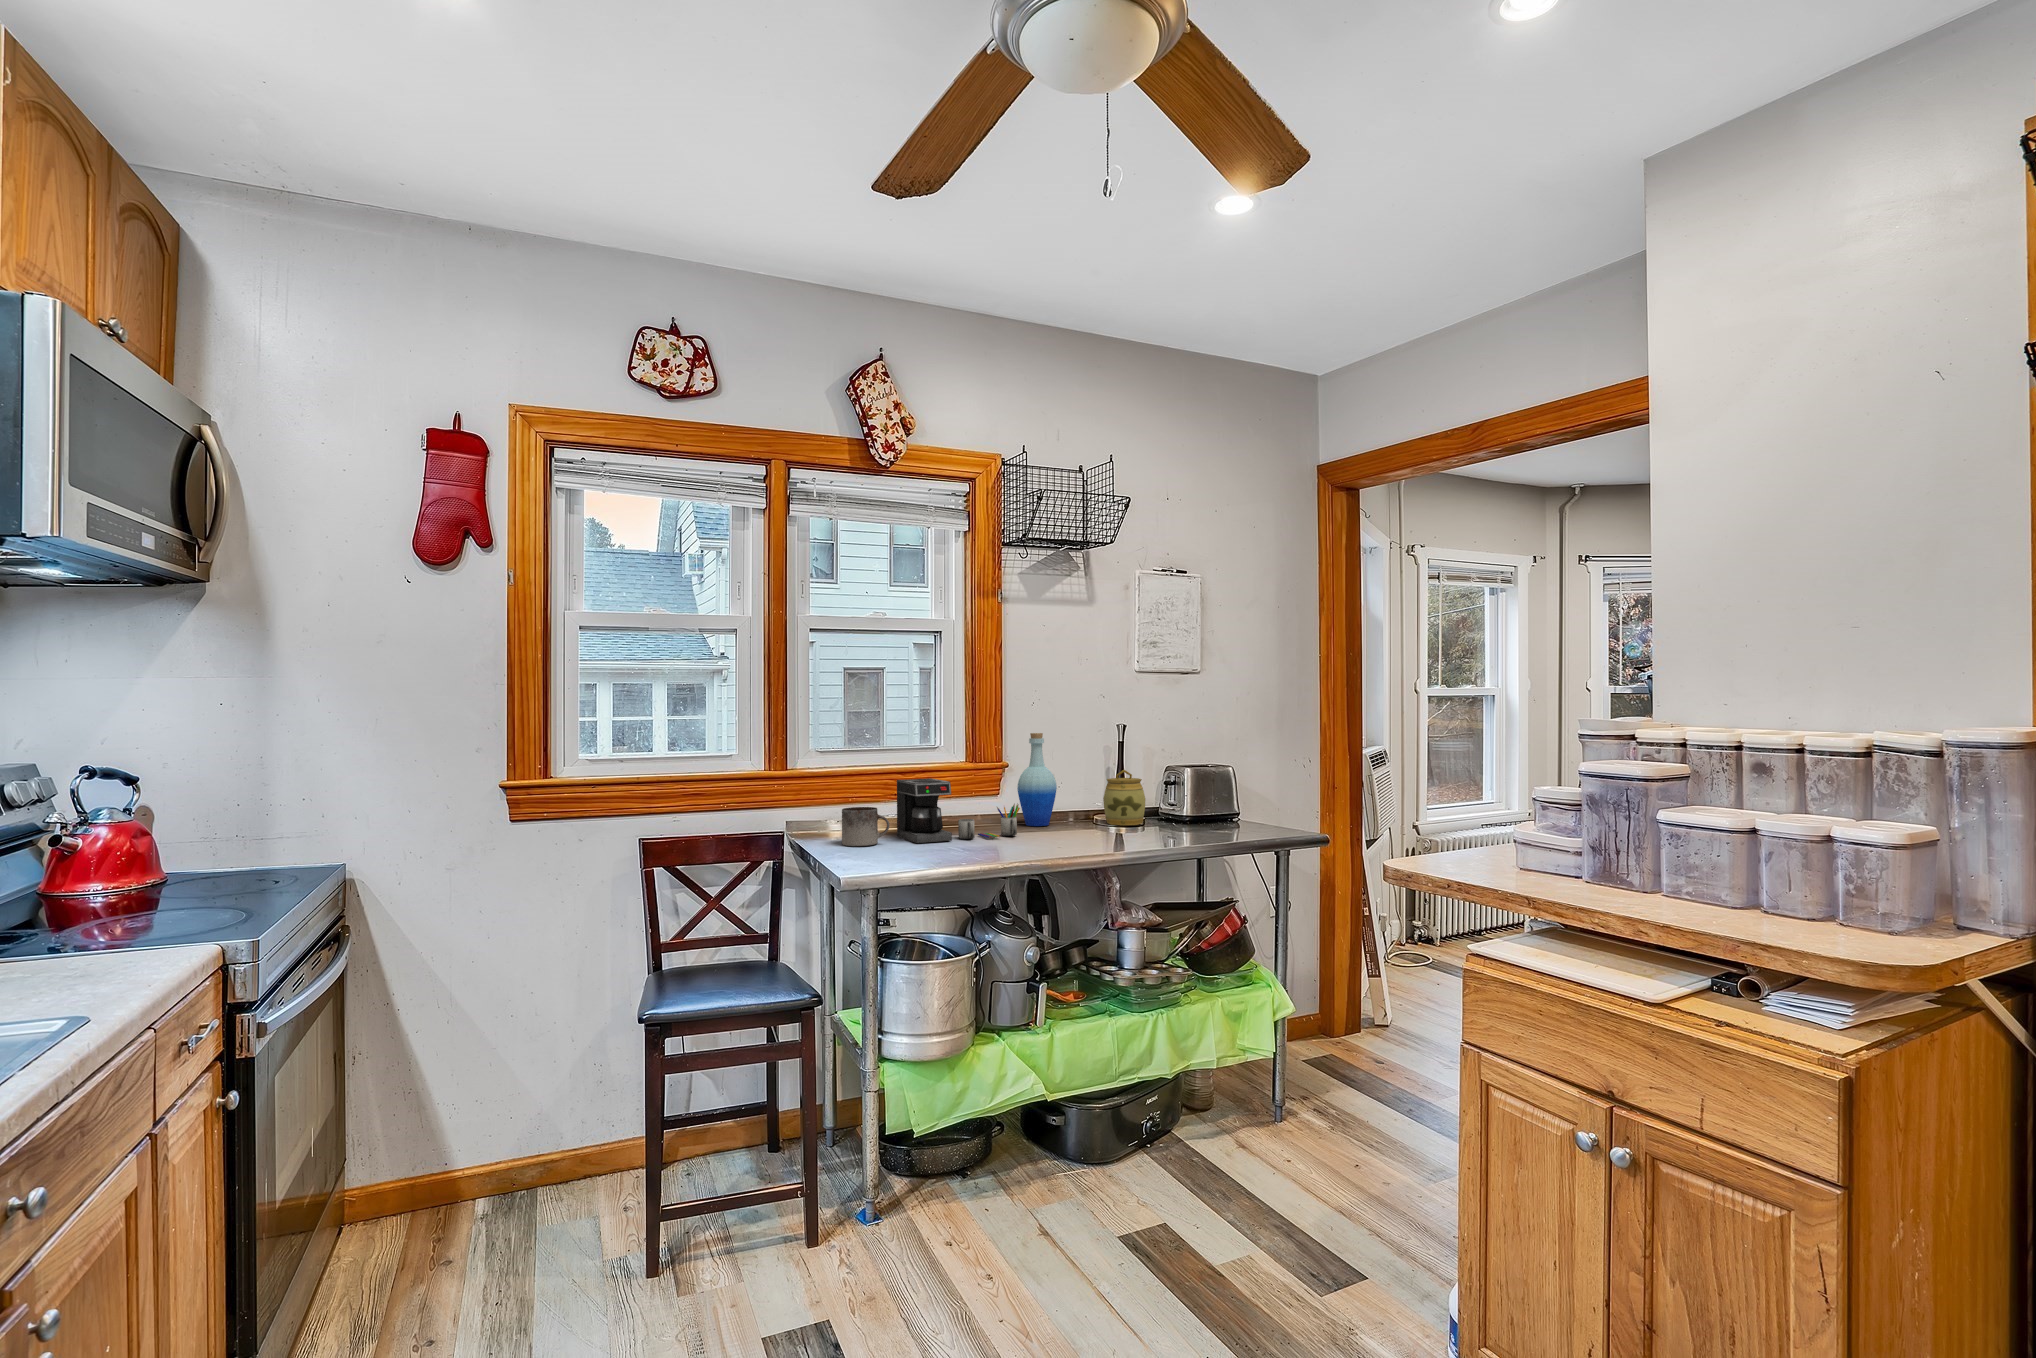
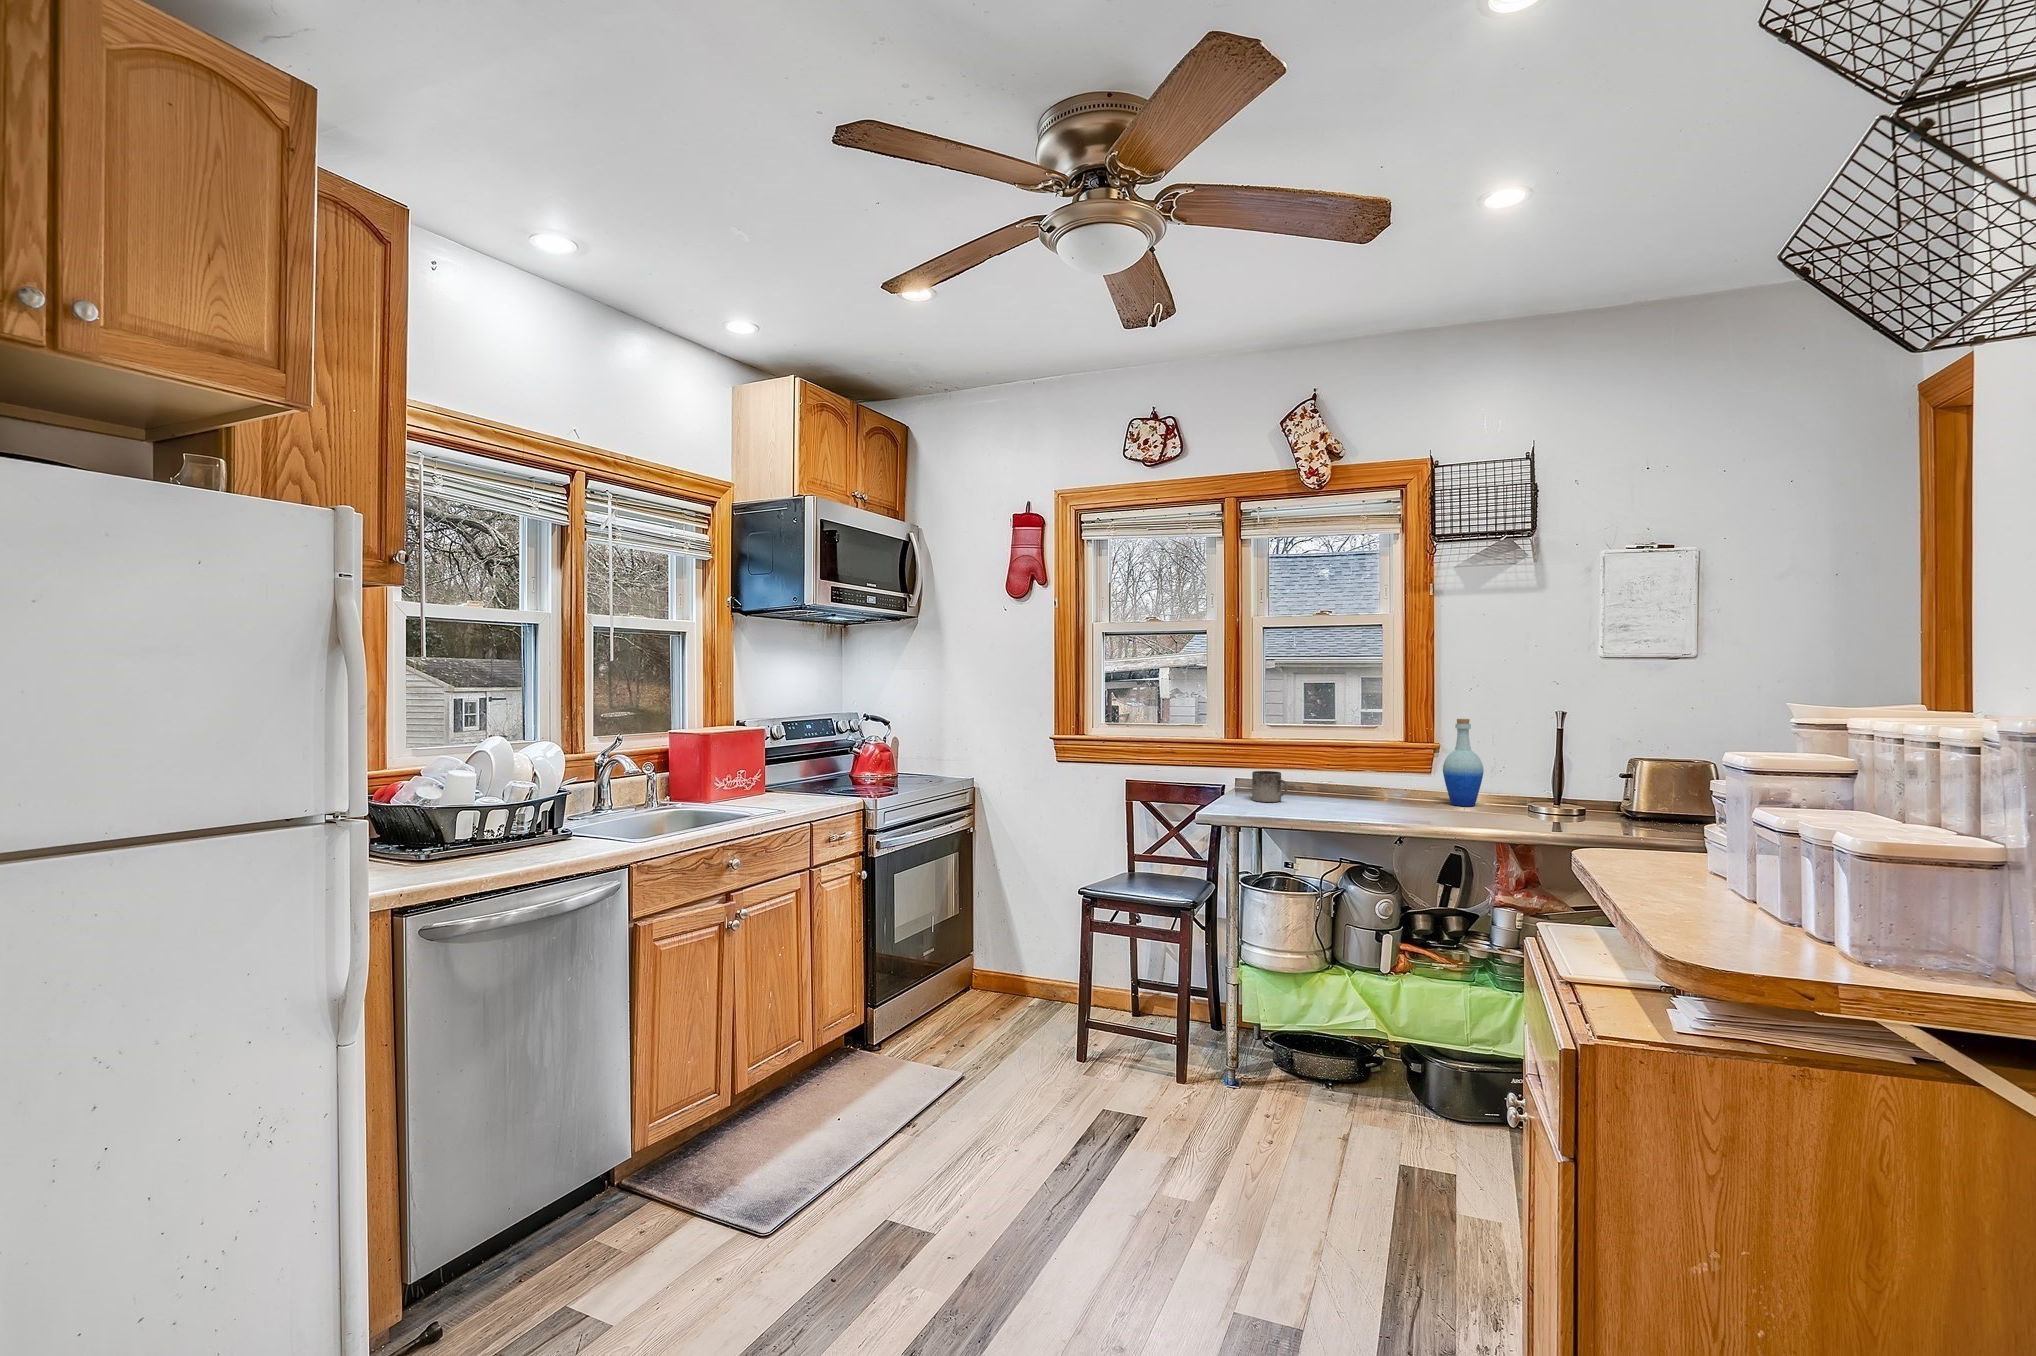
jar: present [1103,770,1145,825] -> none [1537,760,1585,816]
coffee maker: present [897,778,1020,843] -> none [1309,752,1418,810]

